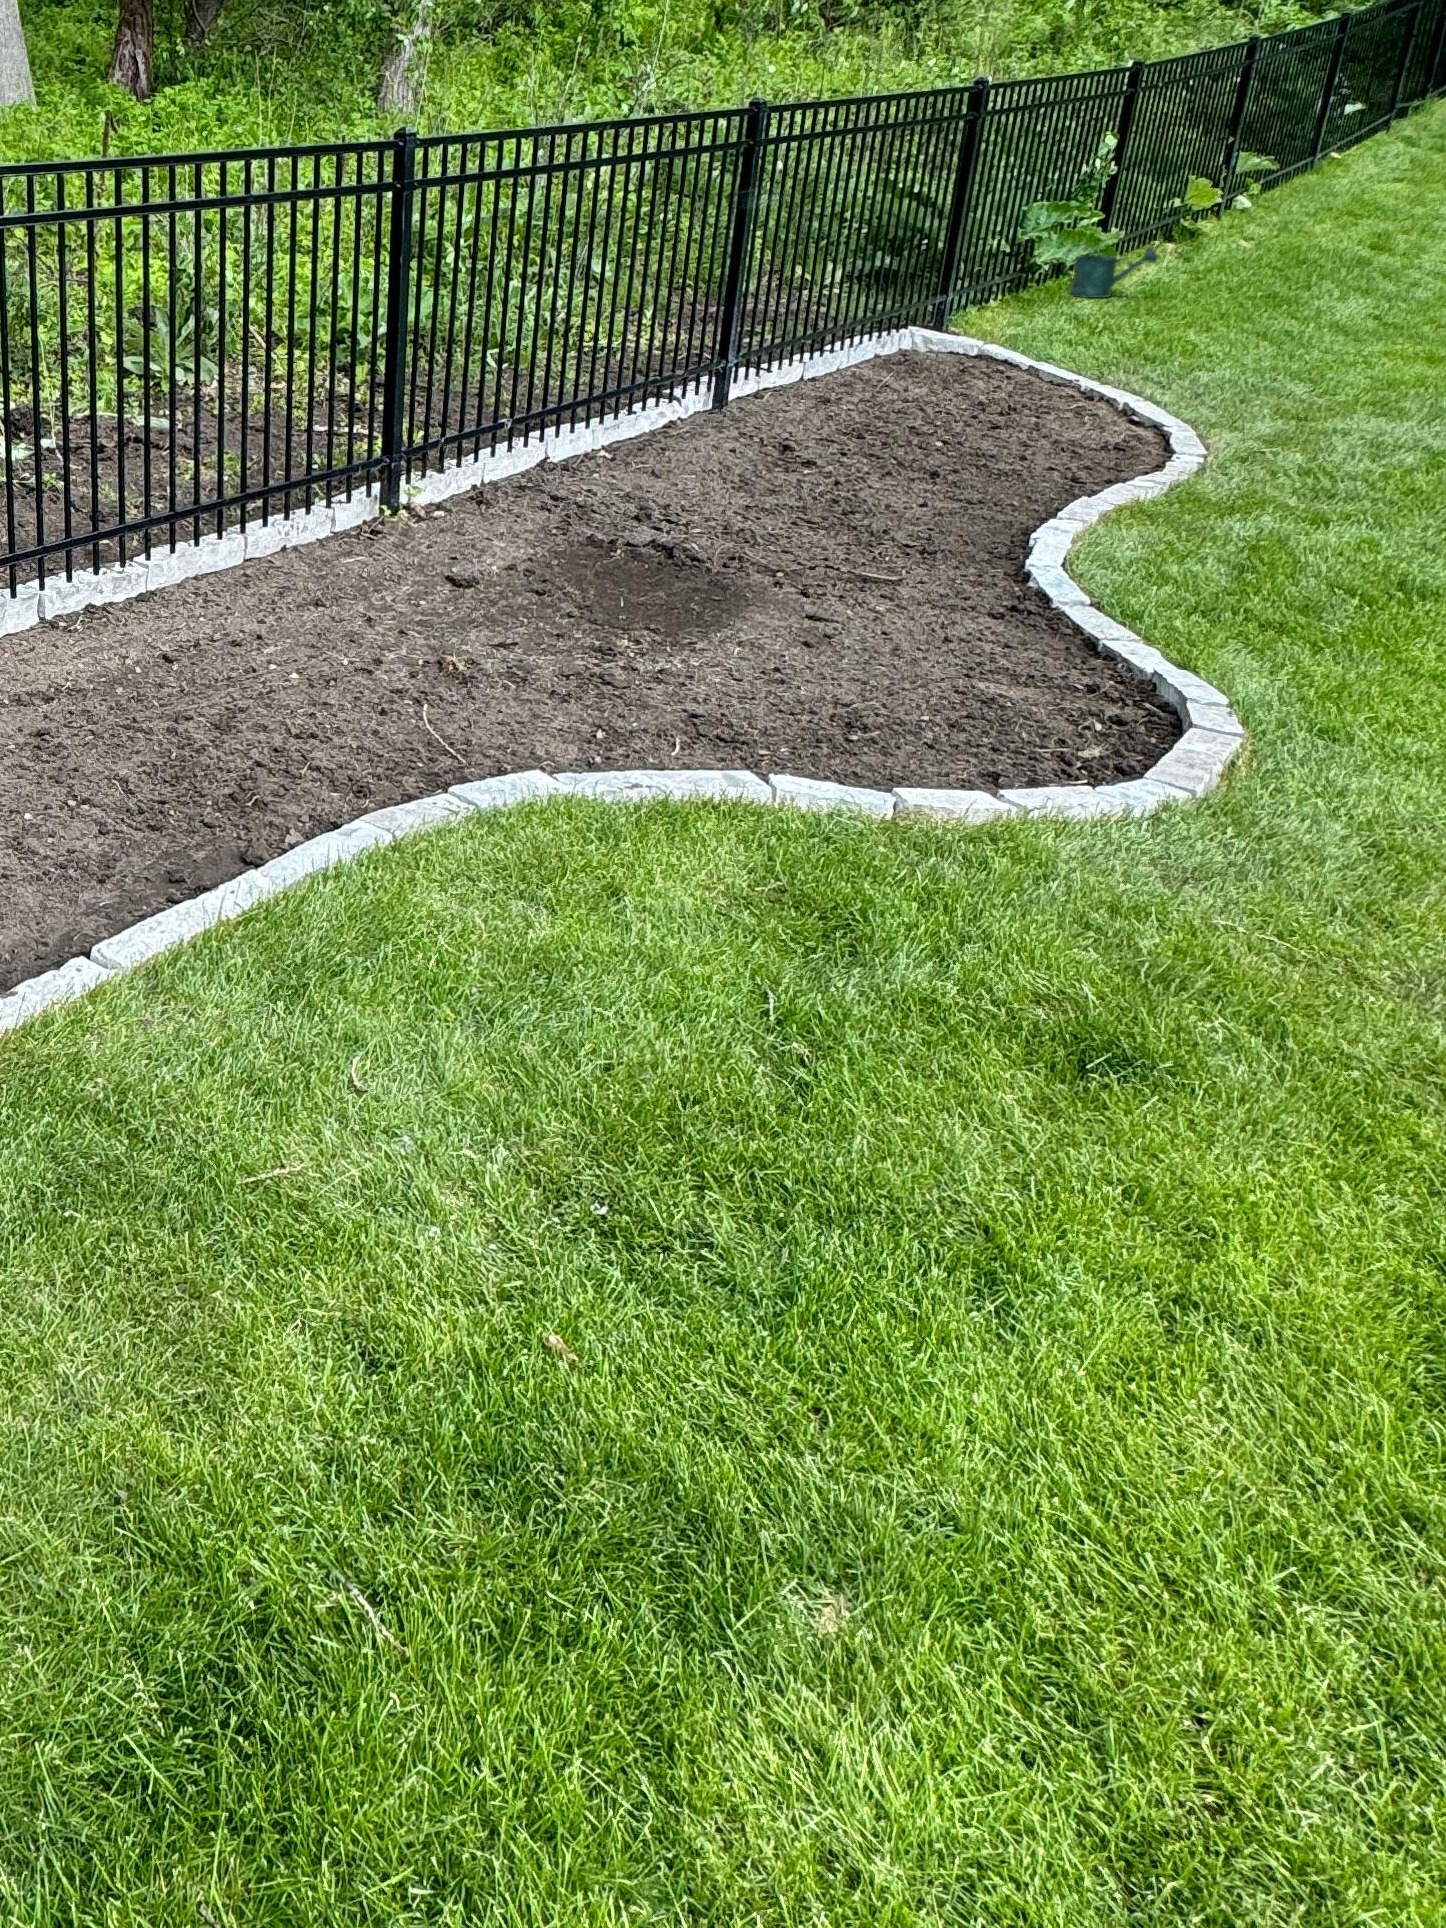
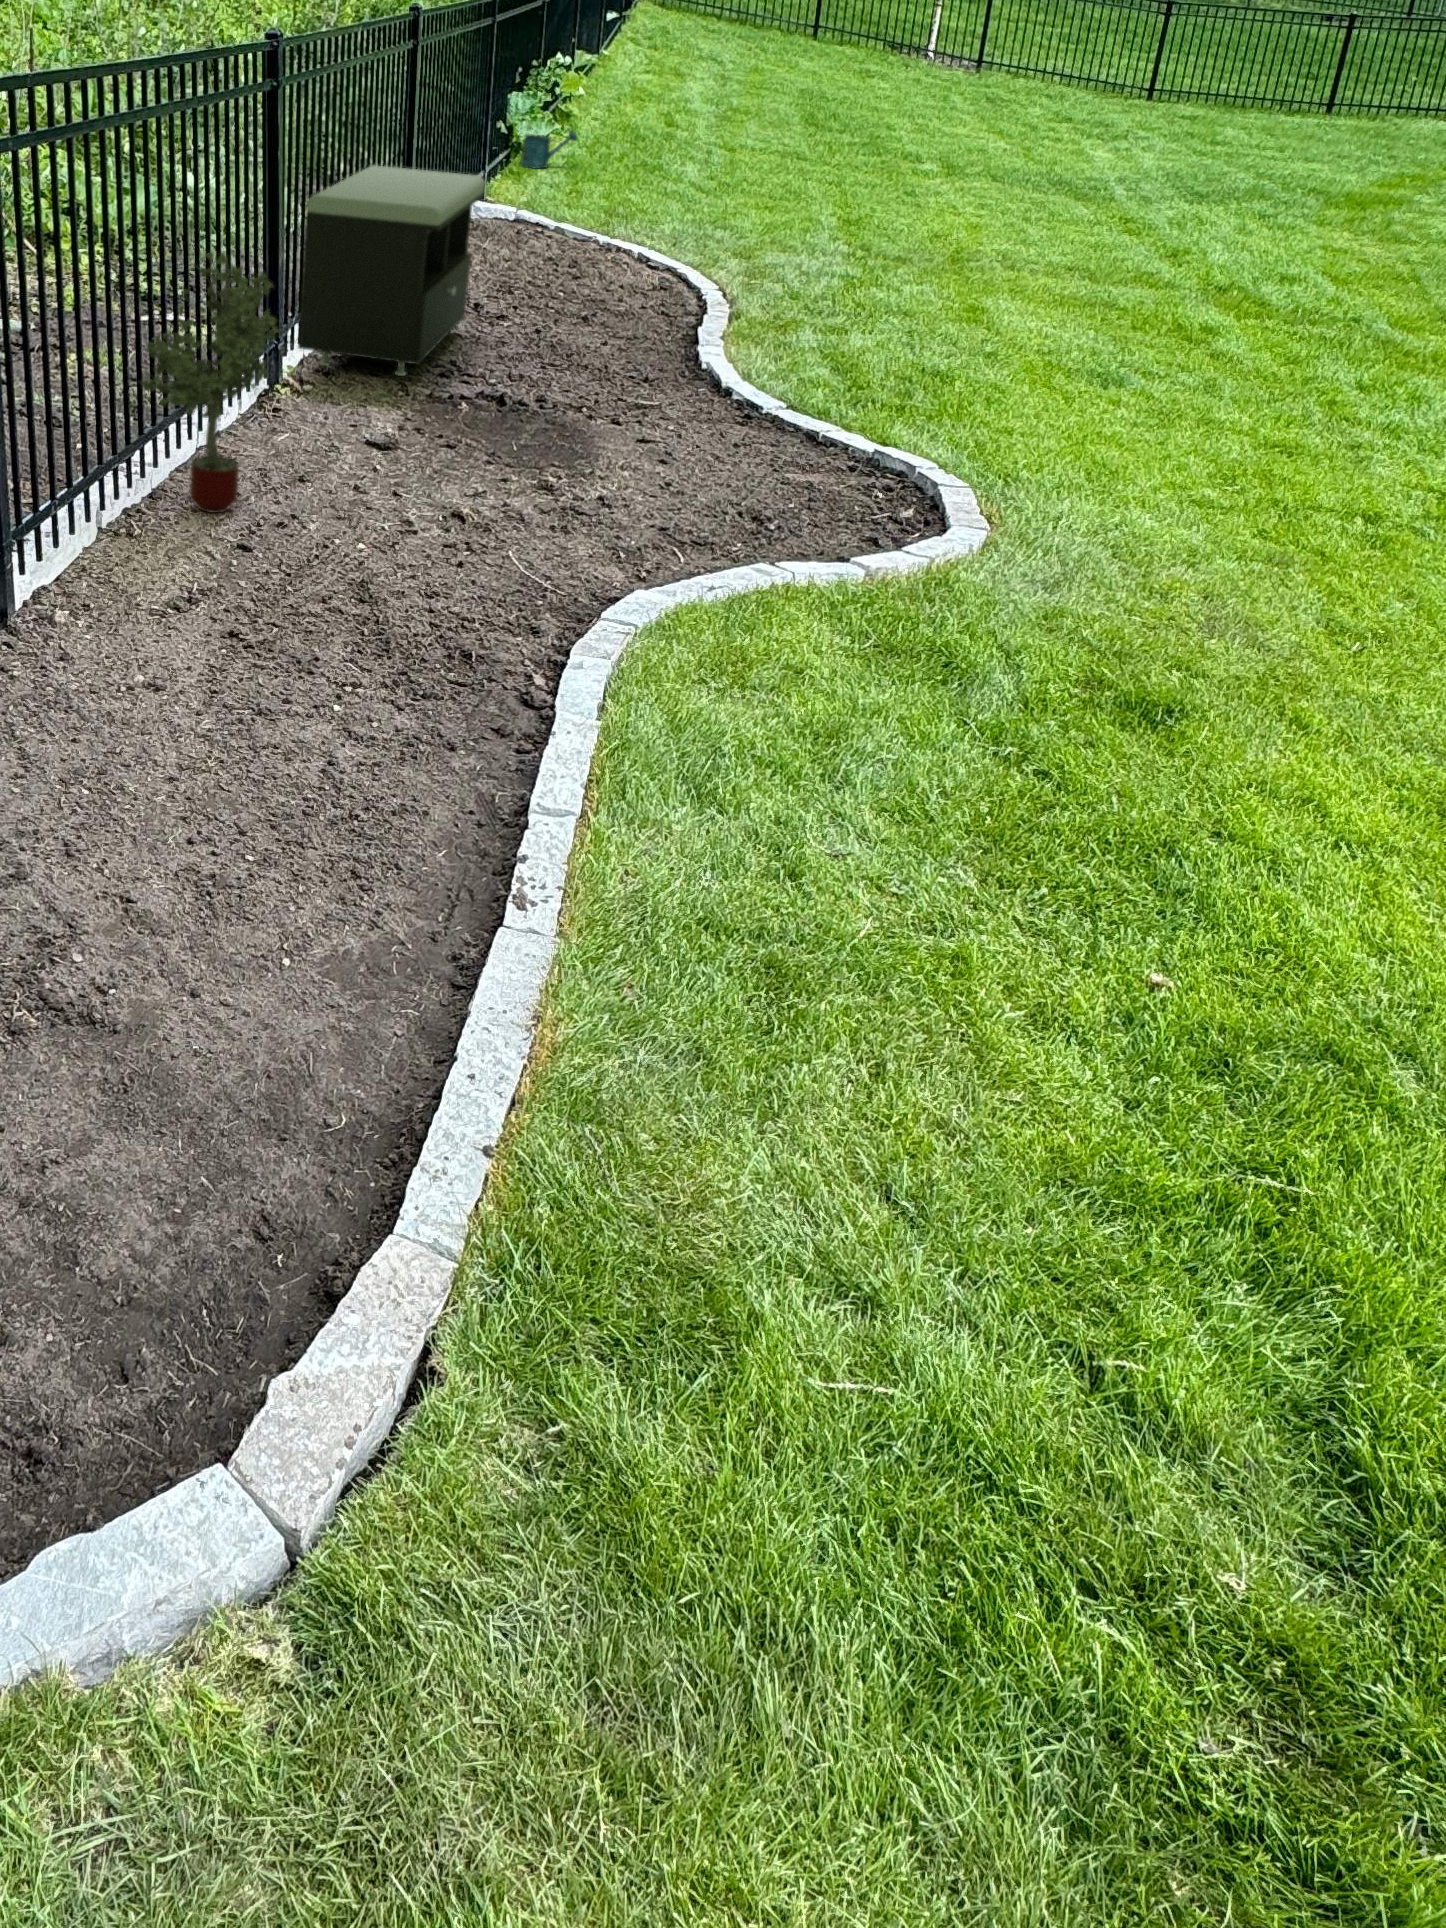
storage bench: none [465,273,767,515] -> present [298,166,485,376]
potted tree: none [69,337,264,623] -> present [141,252,280,513]

